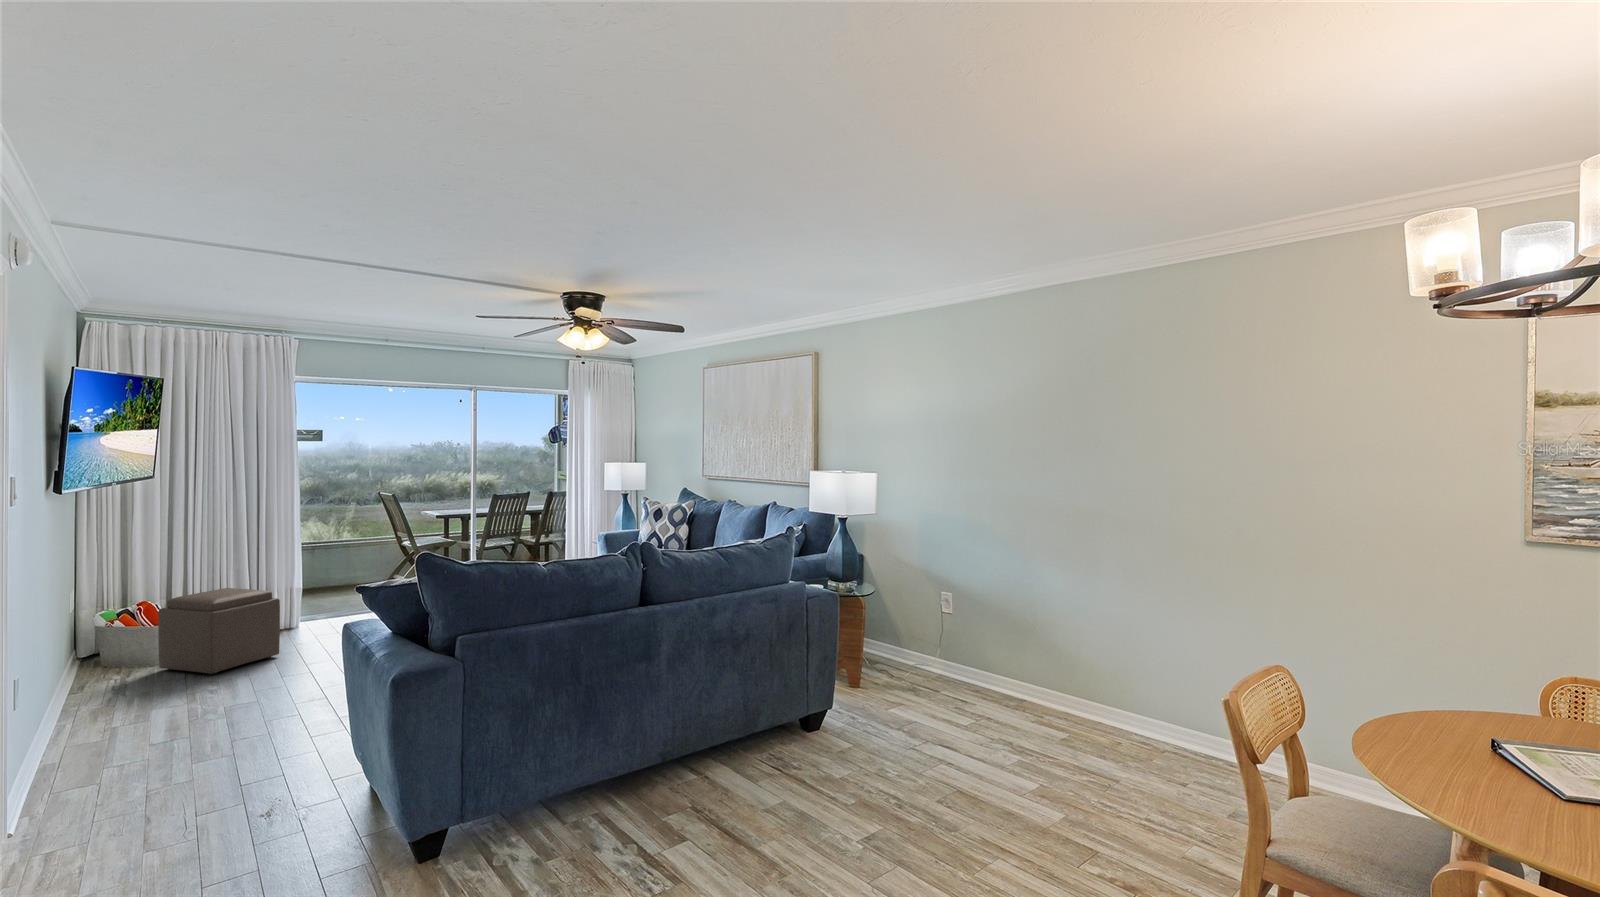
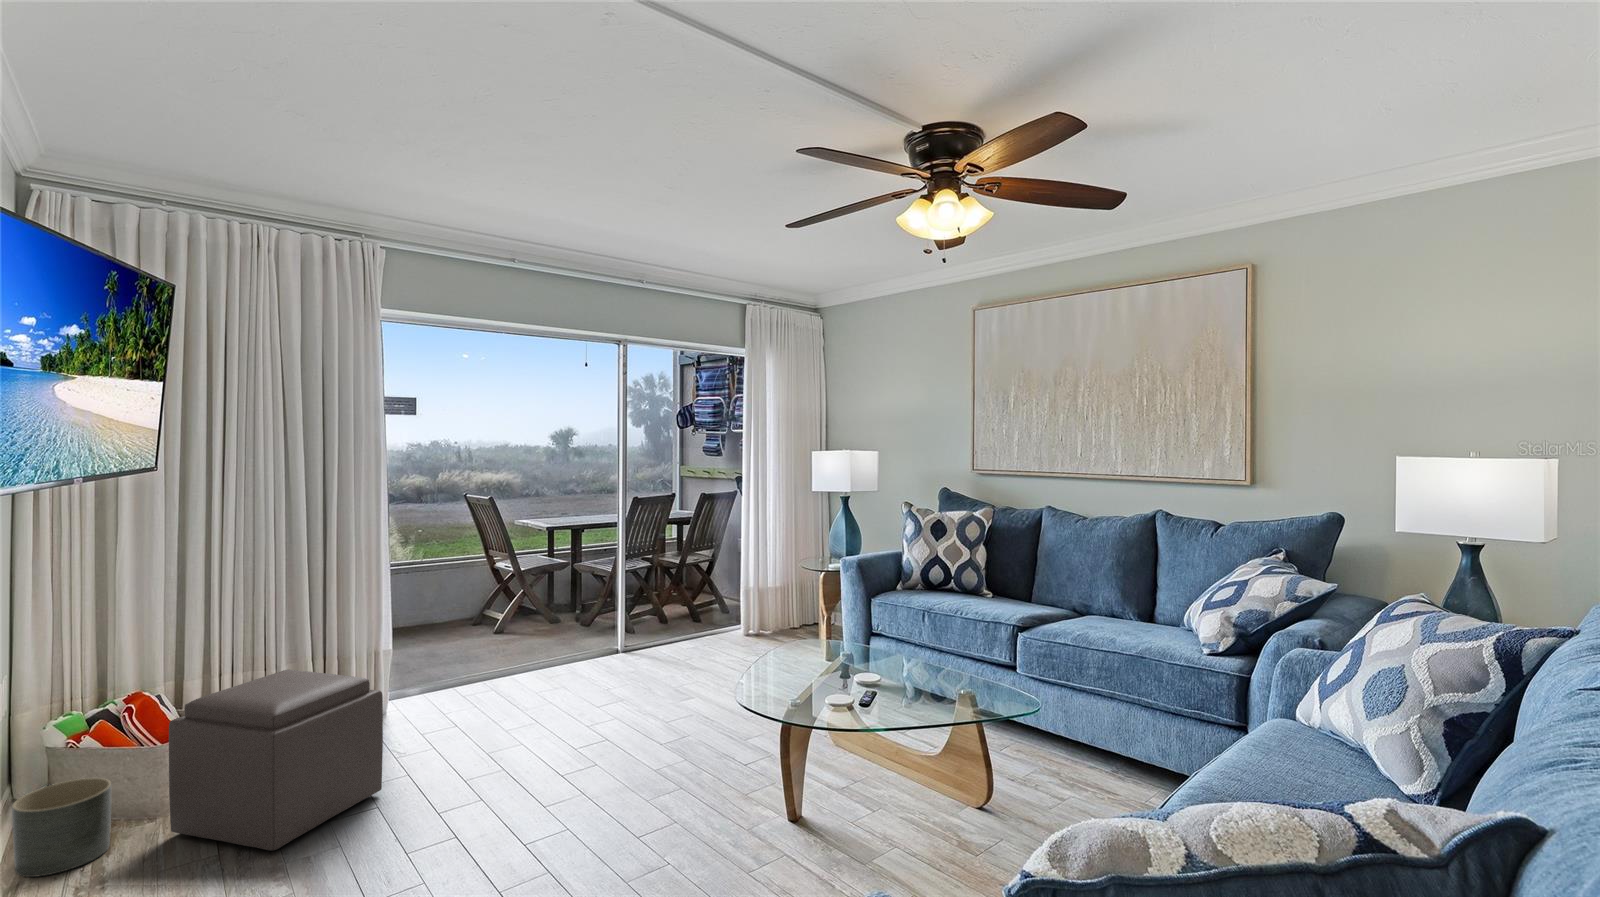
planter: none [77,639,128,683] -> present [12,778,111,877]

